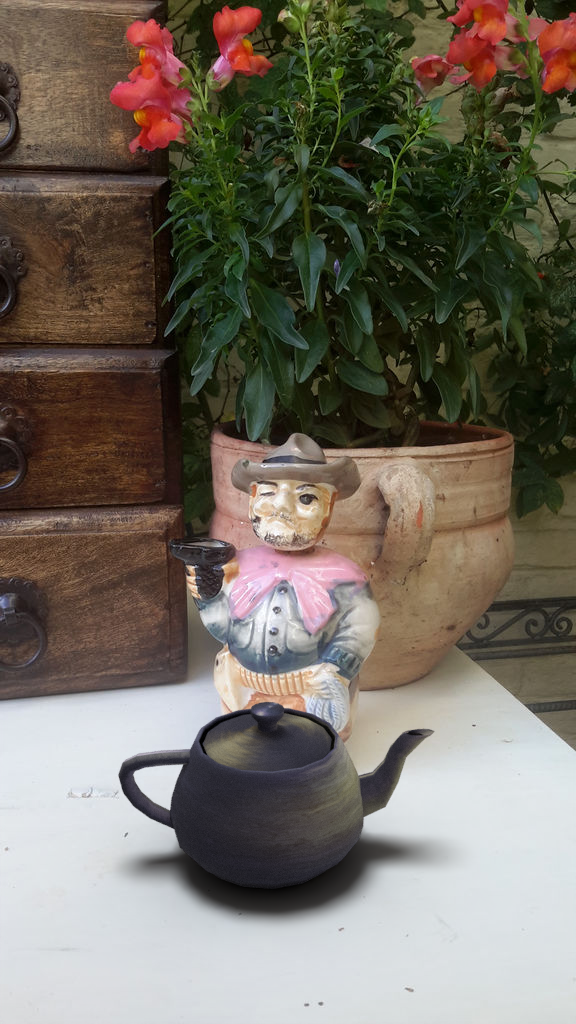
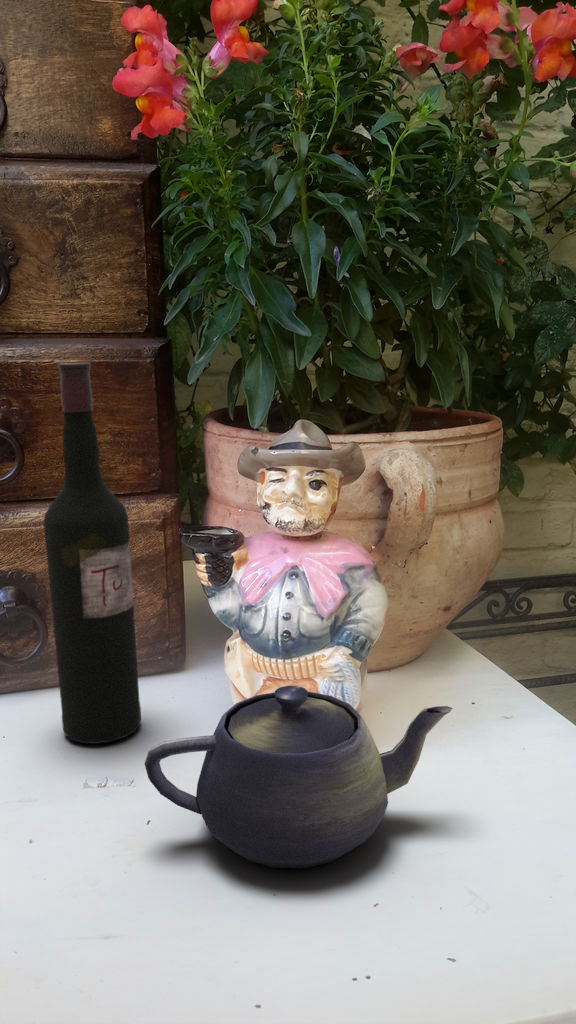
wine bottle: none [40,372,134,752] -> present [44,363,141,744]

